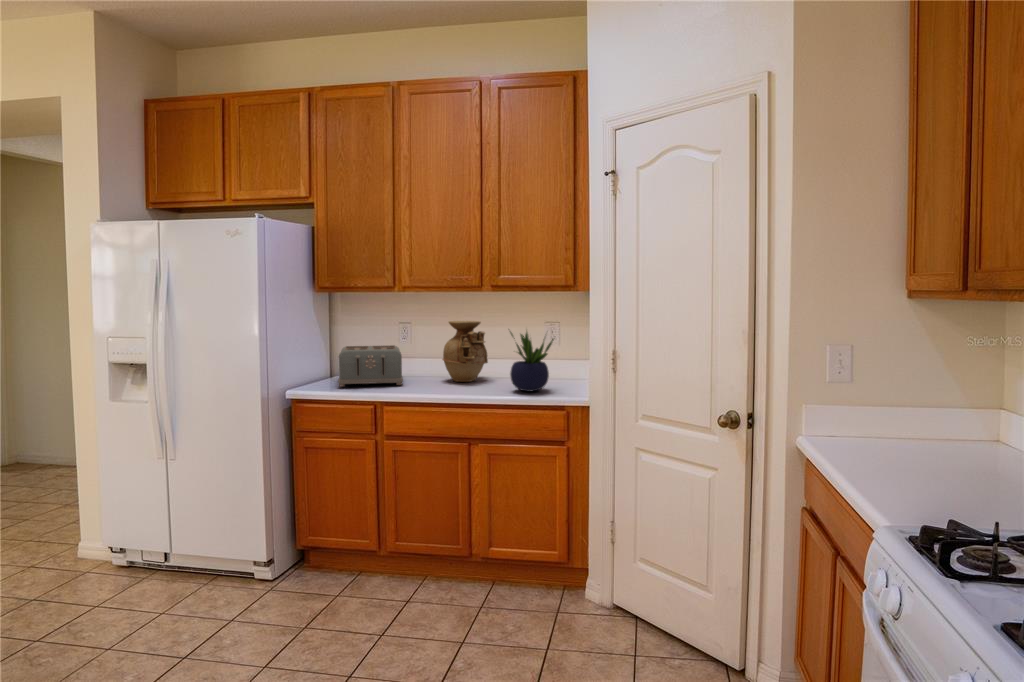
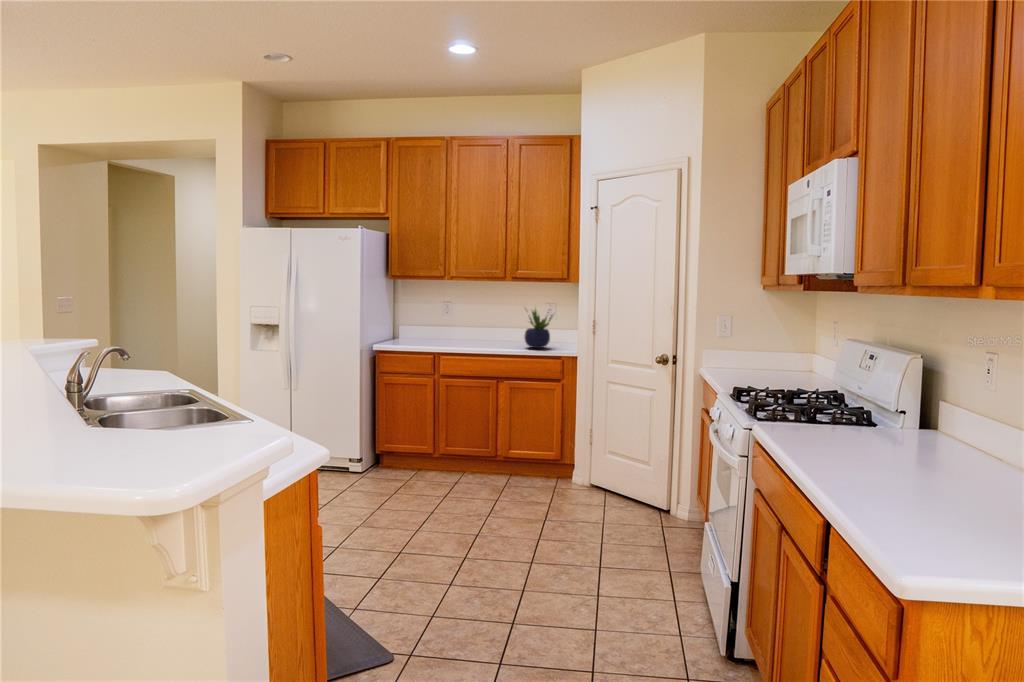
vase: present [442,321,488,382] -> none [476,301,507,343]
toaster: present [338,345,403,387] -> none [404,317,450,344]

